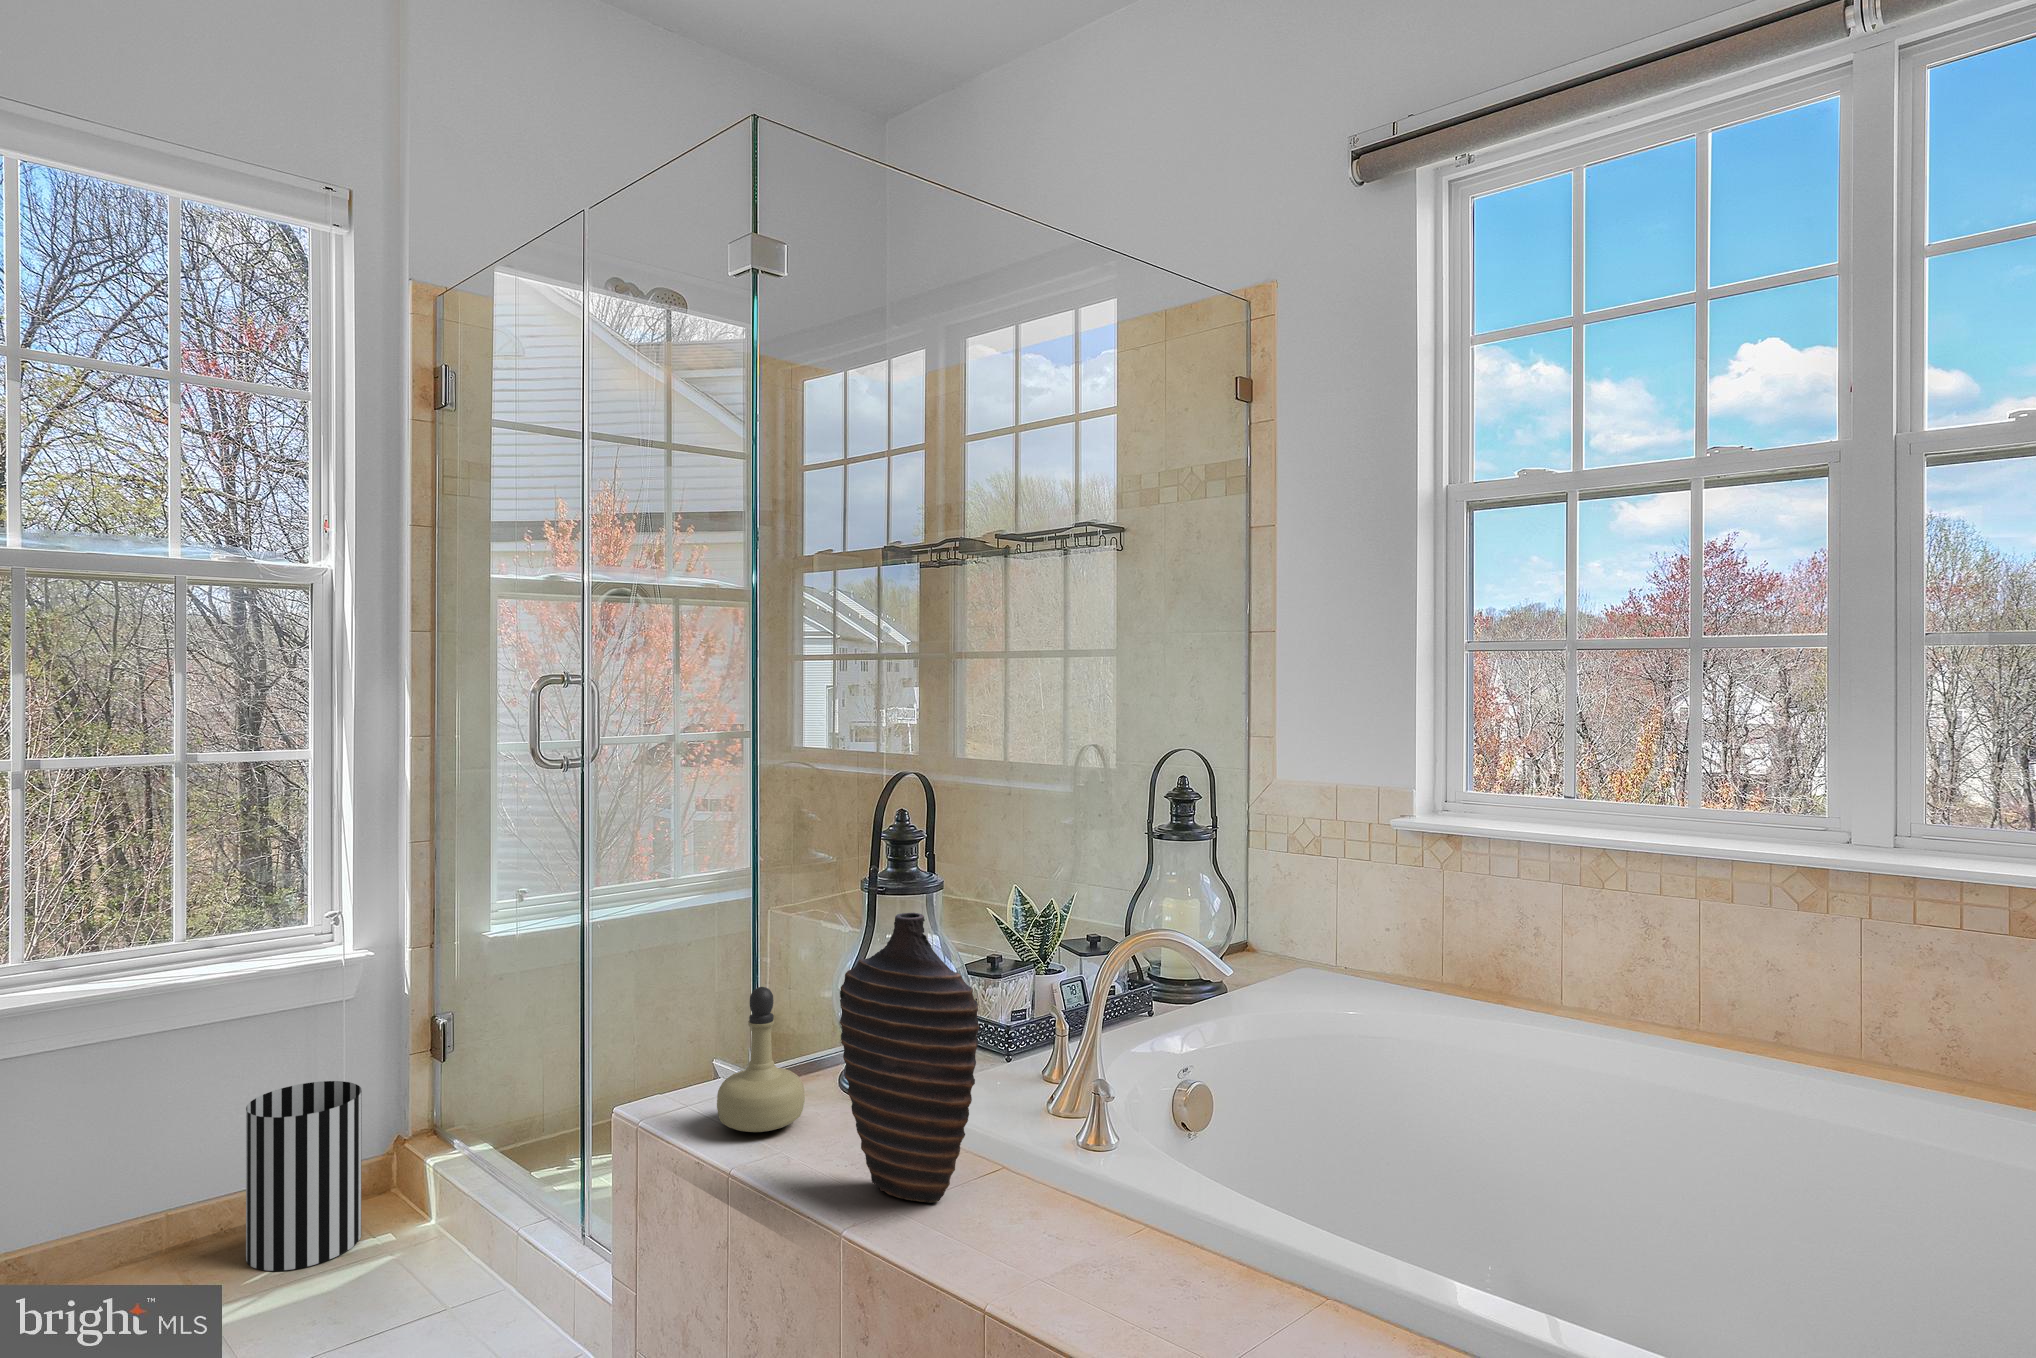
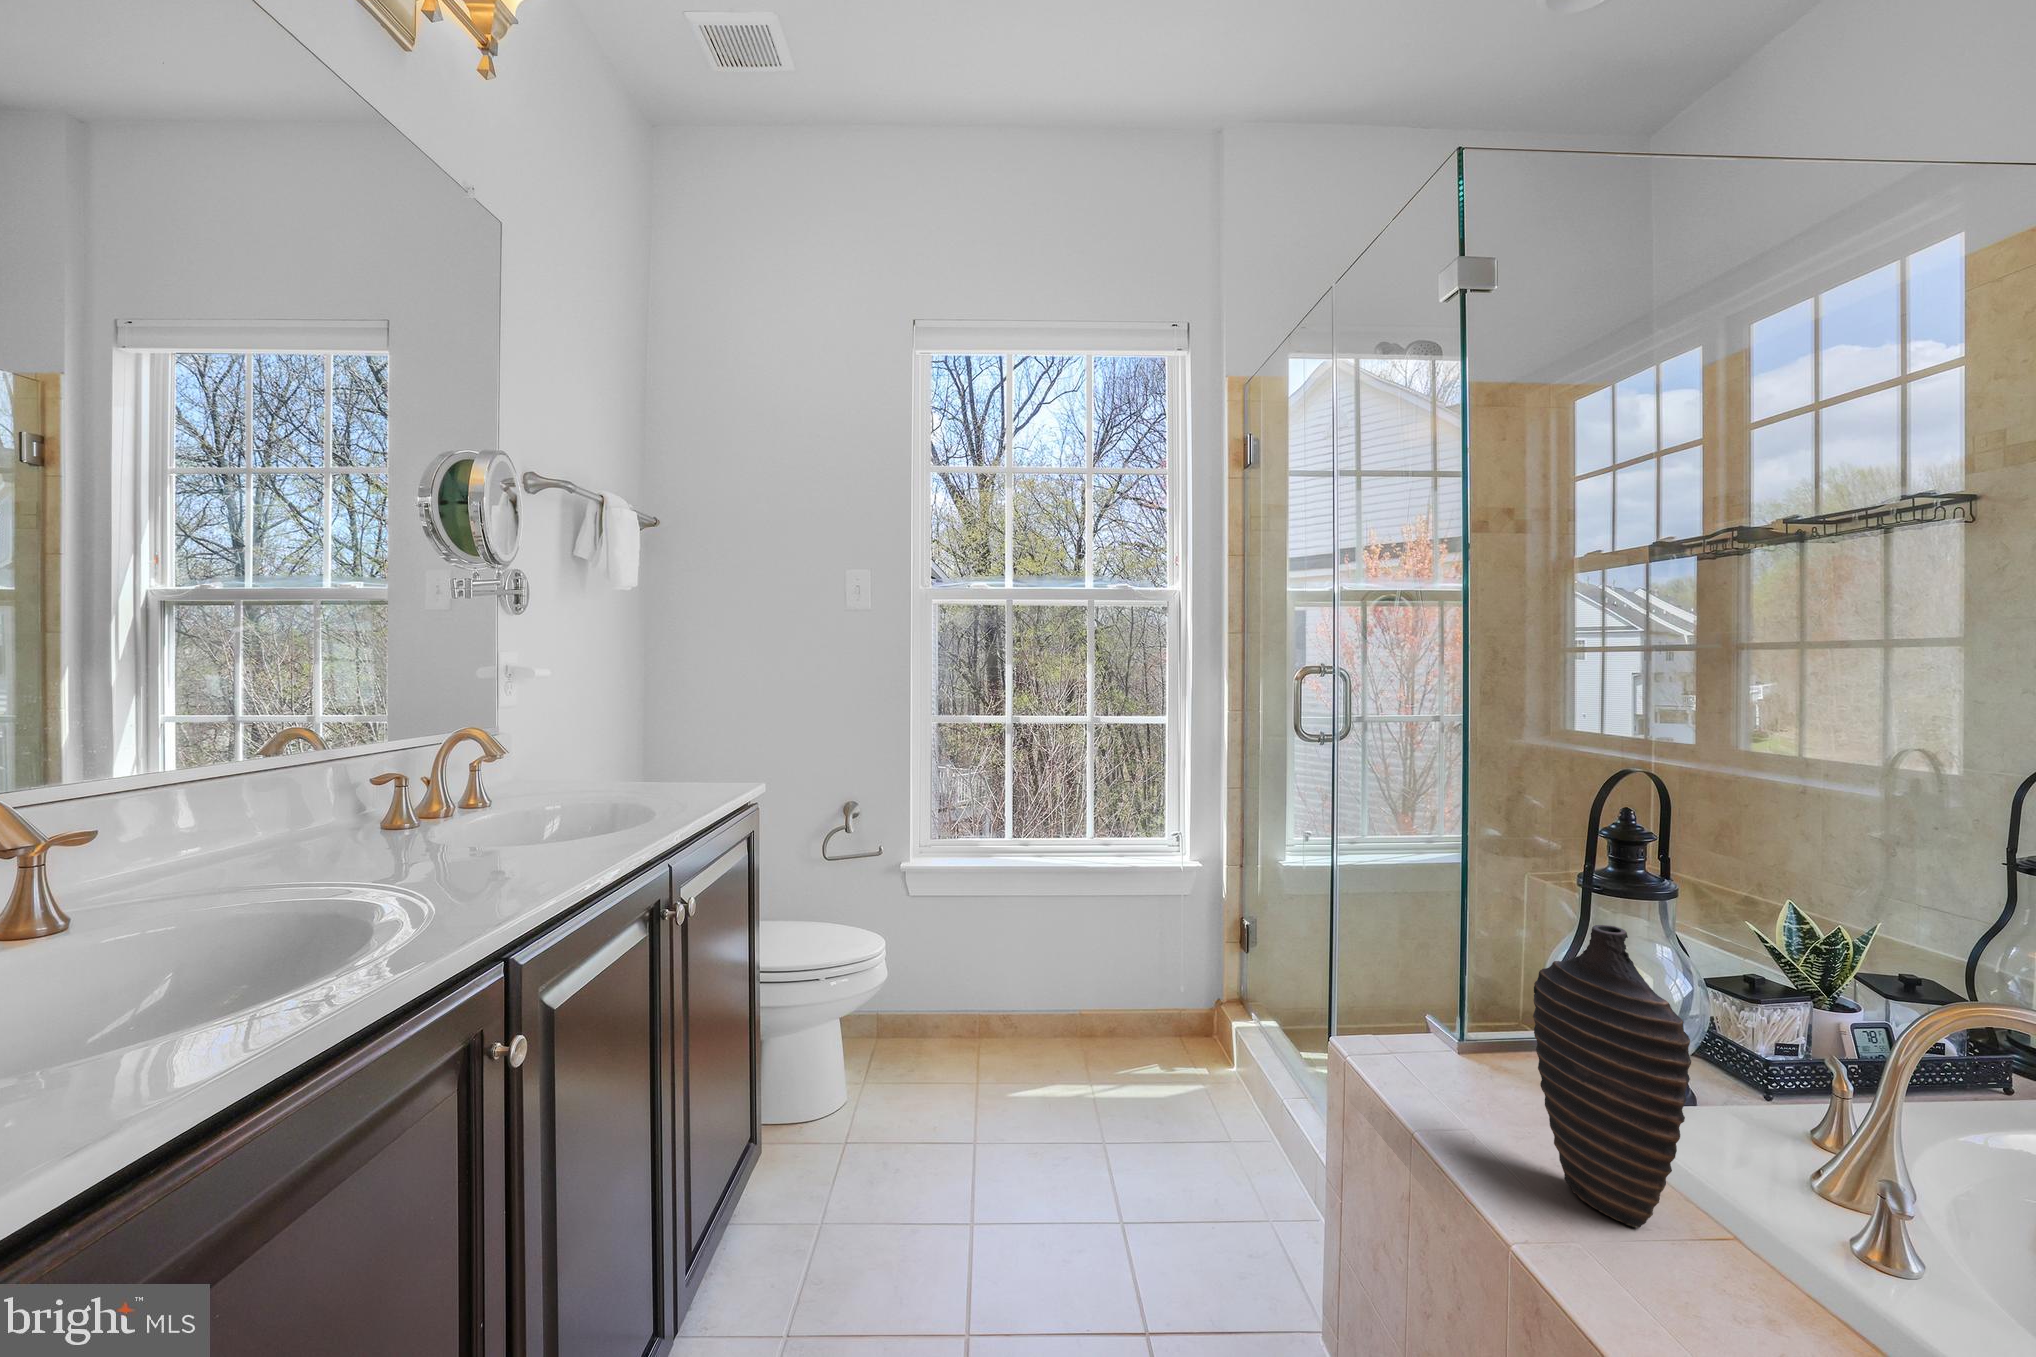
perfume bottle: present [717,987,805,1132] -> none [1423,961,1509,1094]
wastebasket: present [246,1081,362,1271] -> none [1120,947,1188,1074]

